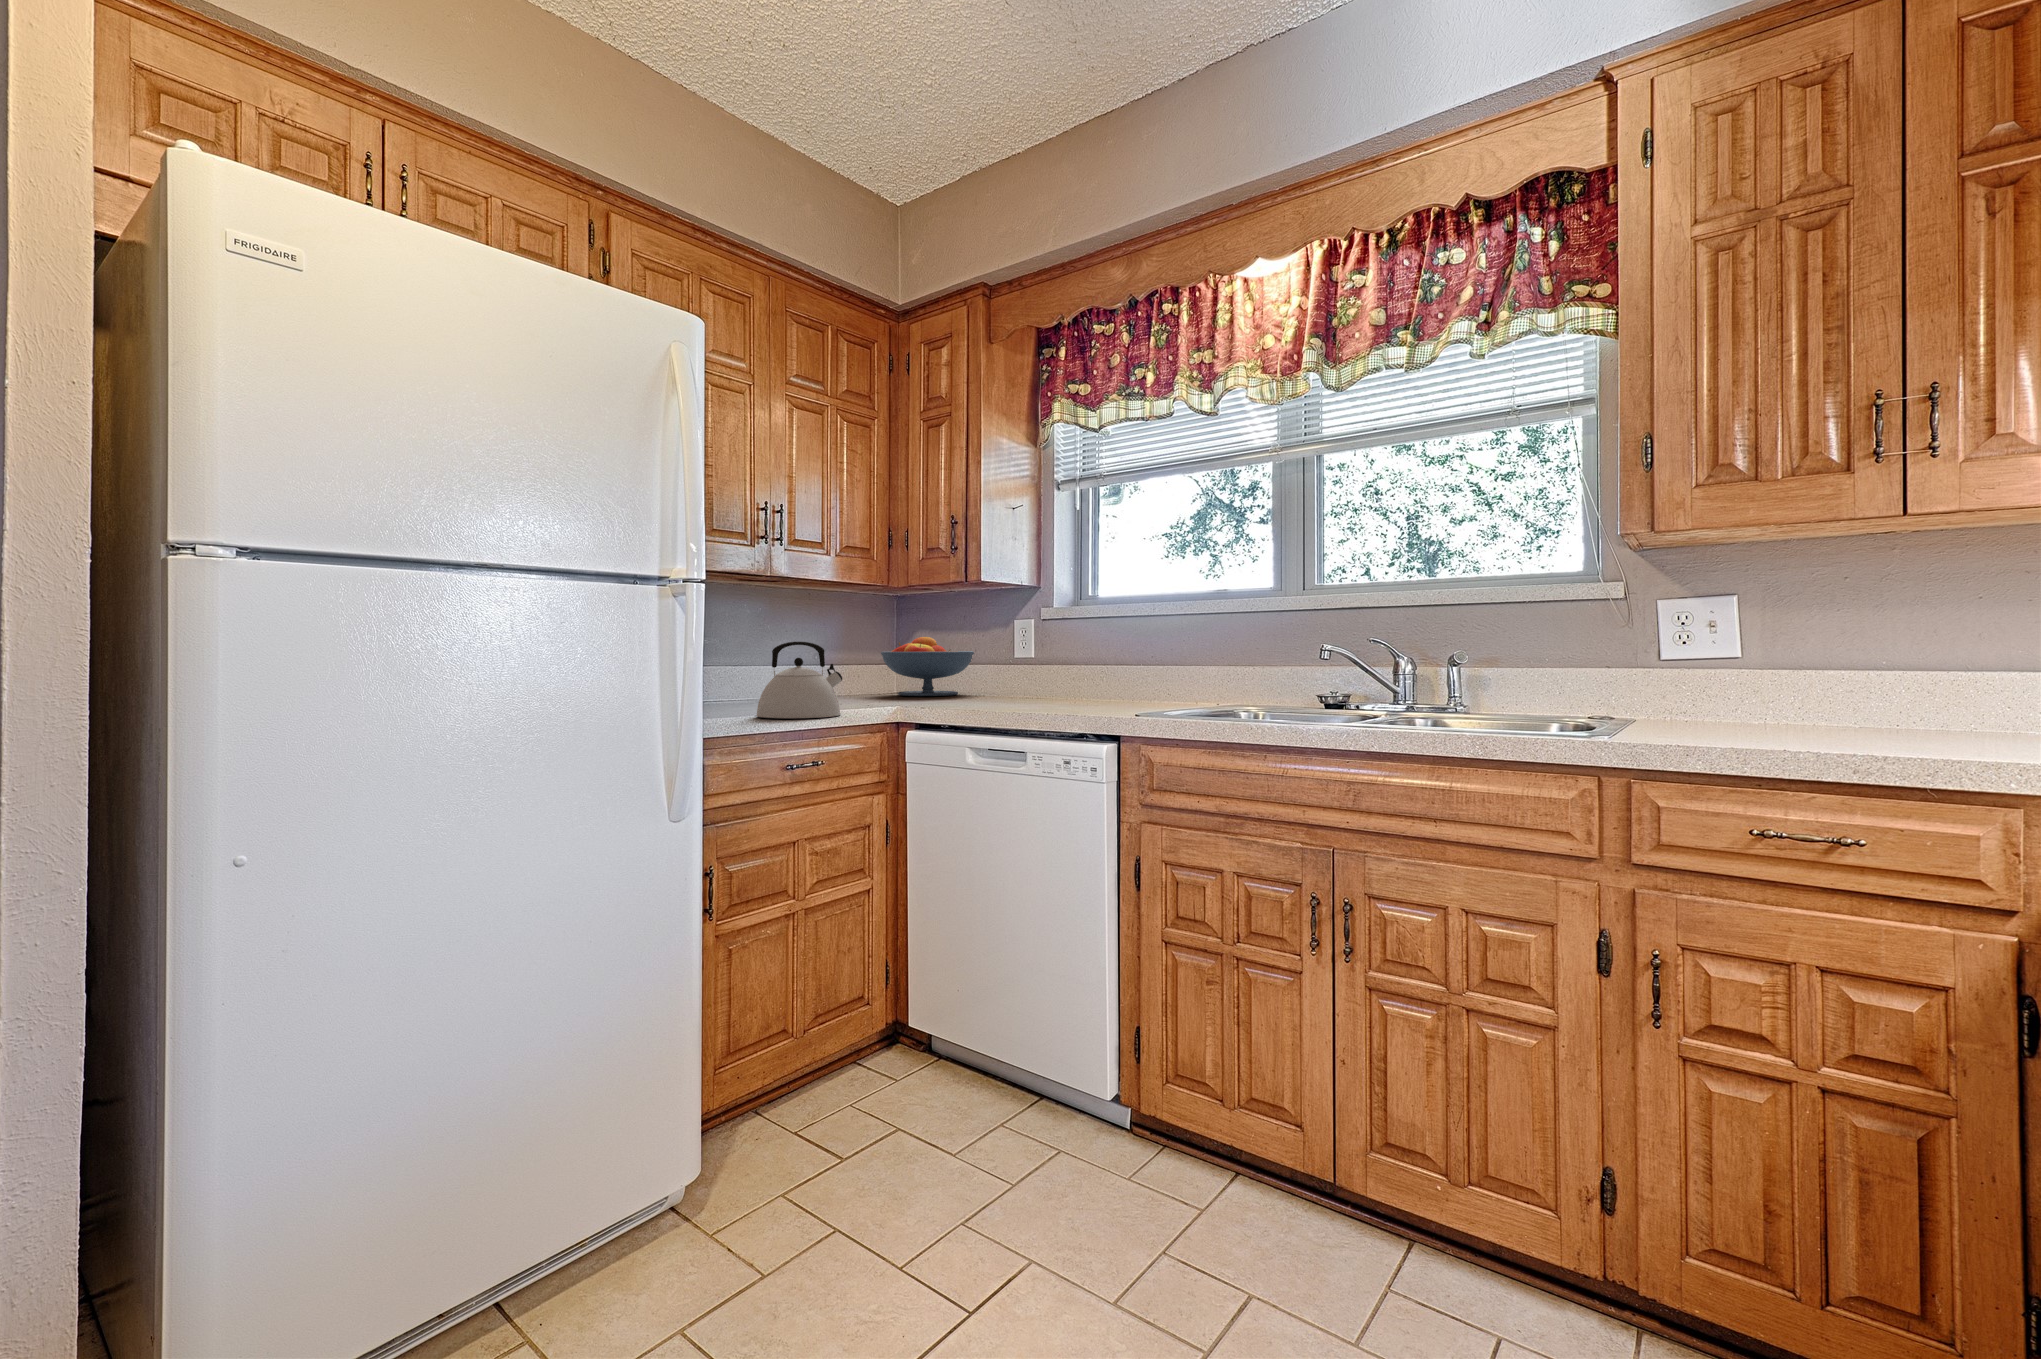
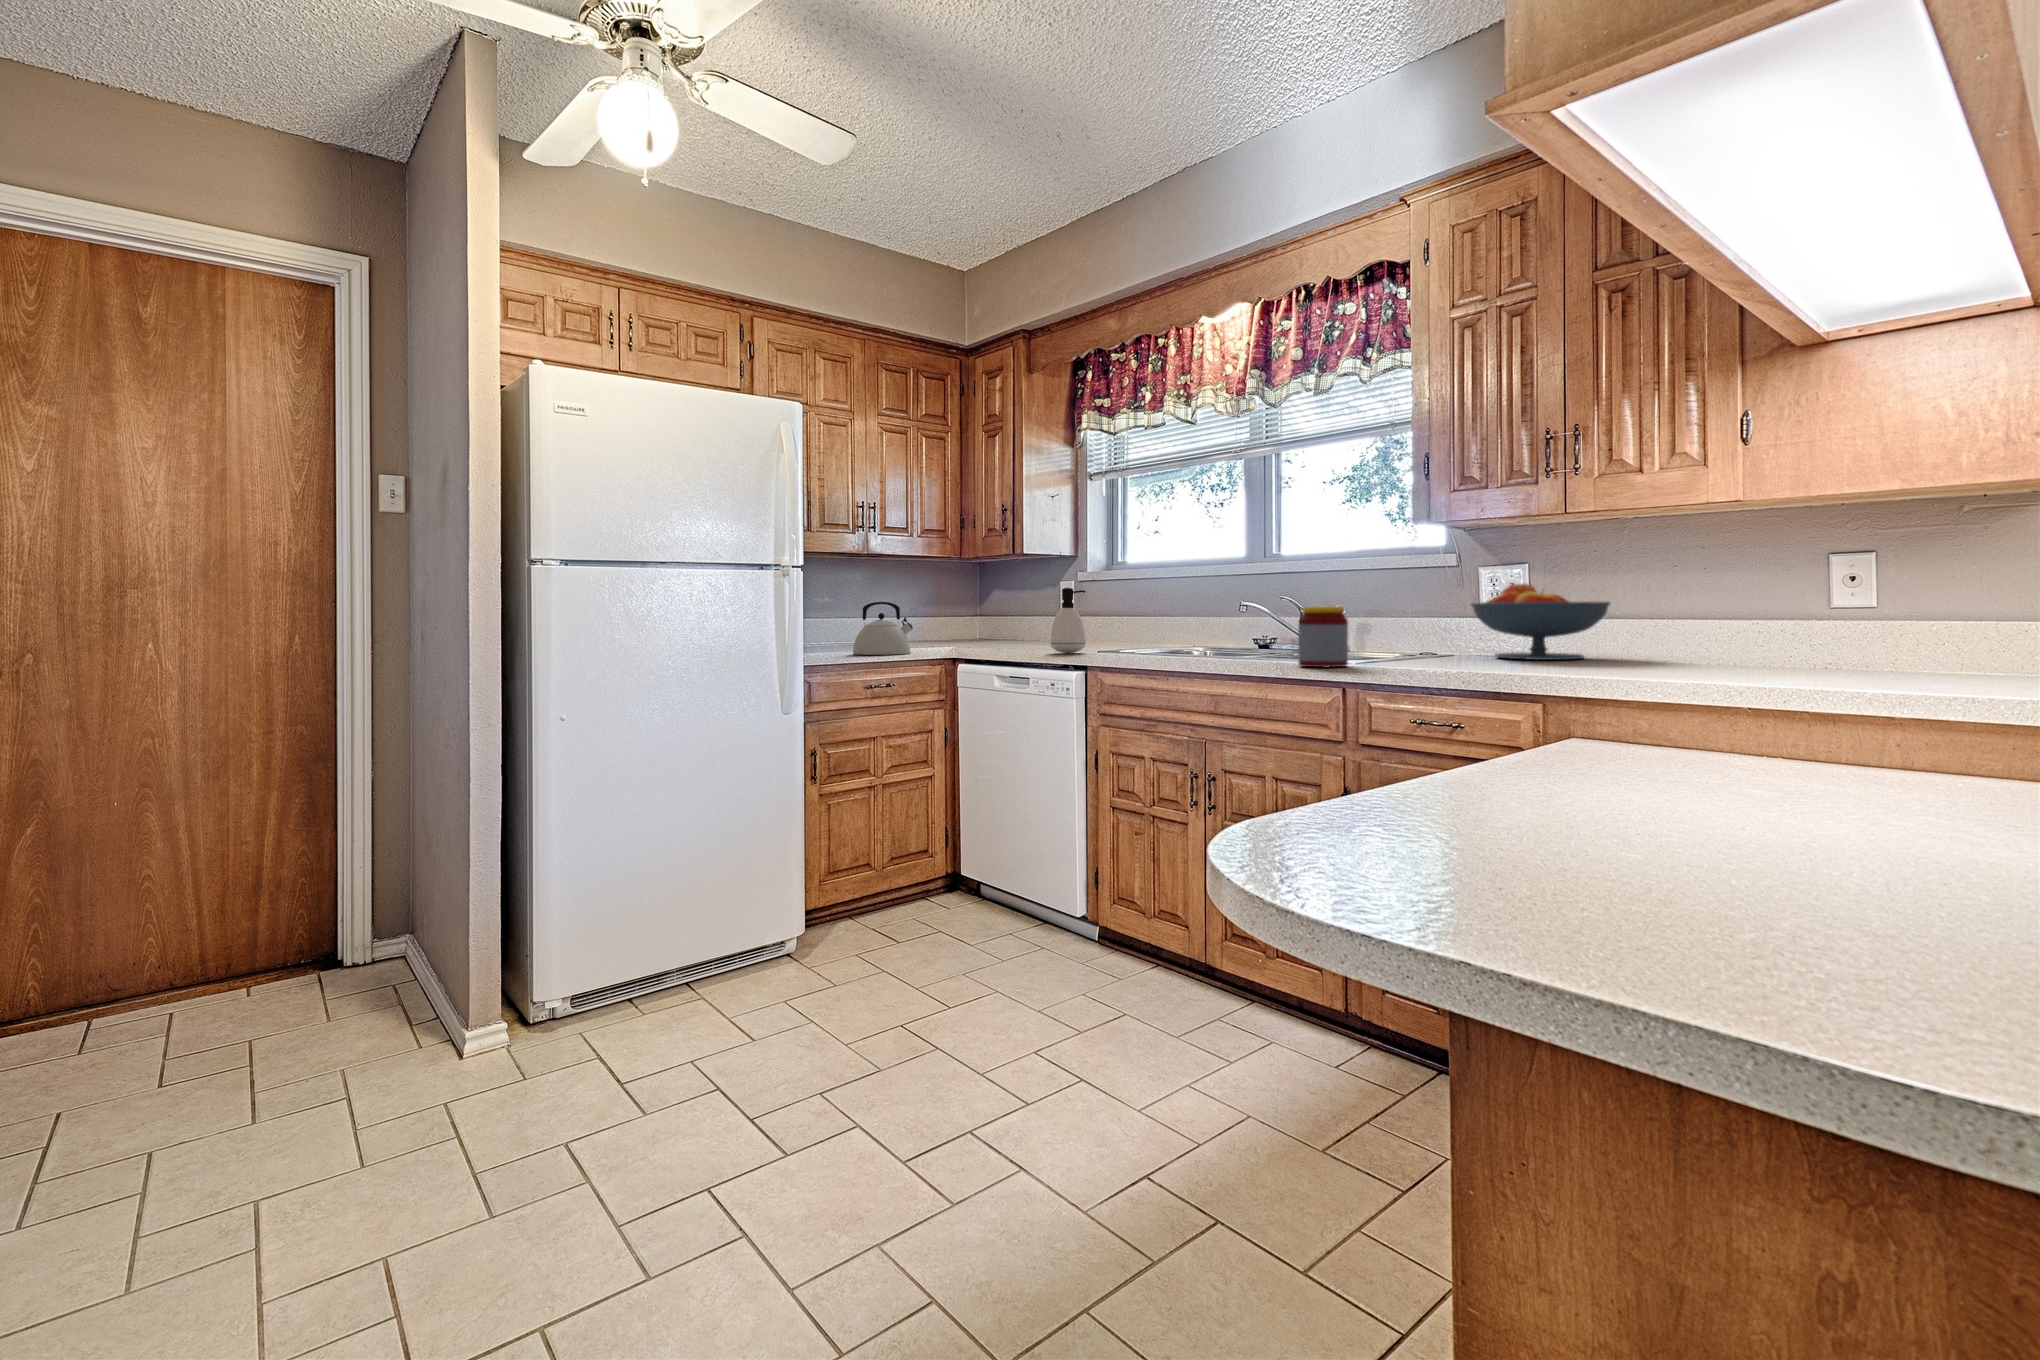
soap dispenser: none [1049,624,1099,714] -> present [1051,588,1086,653]
fruit bowl: present [881,637,974,696] -> present [1471,583,1610,660]
jar: none [1520,650,1605,745] -> present [1298,606,1348,667]

